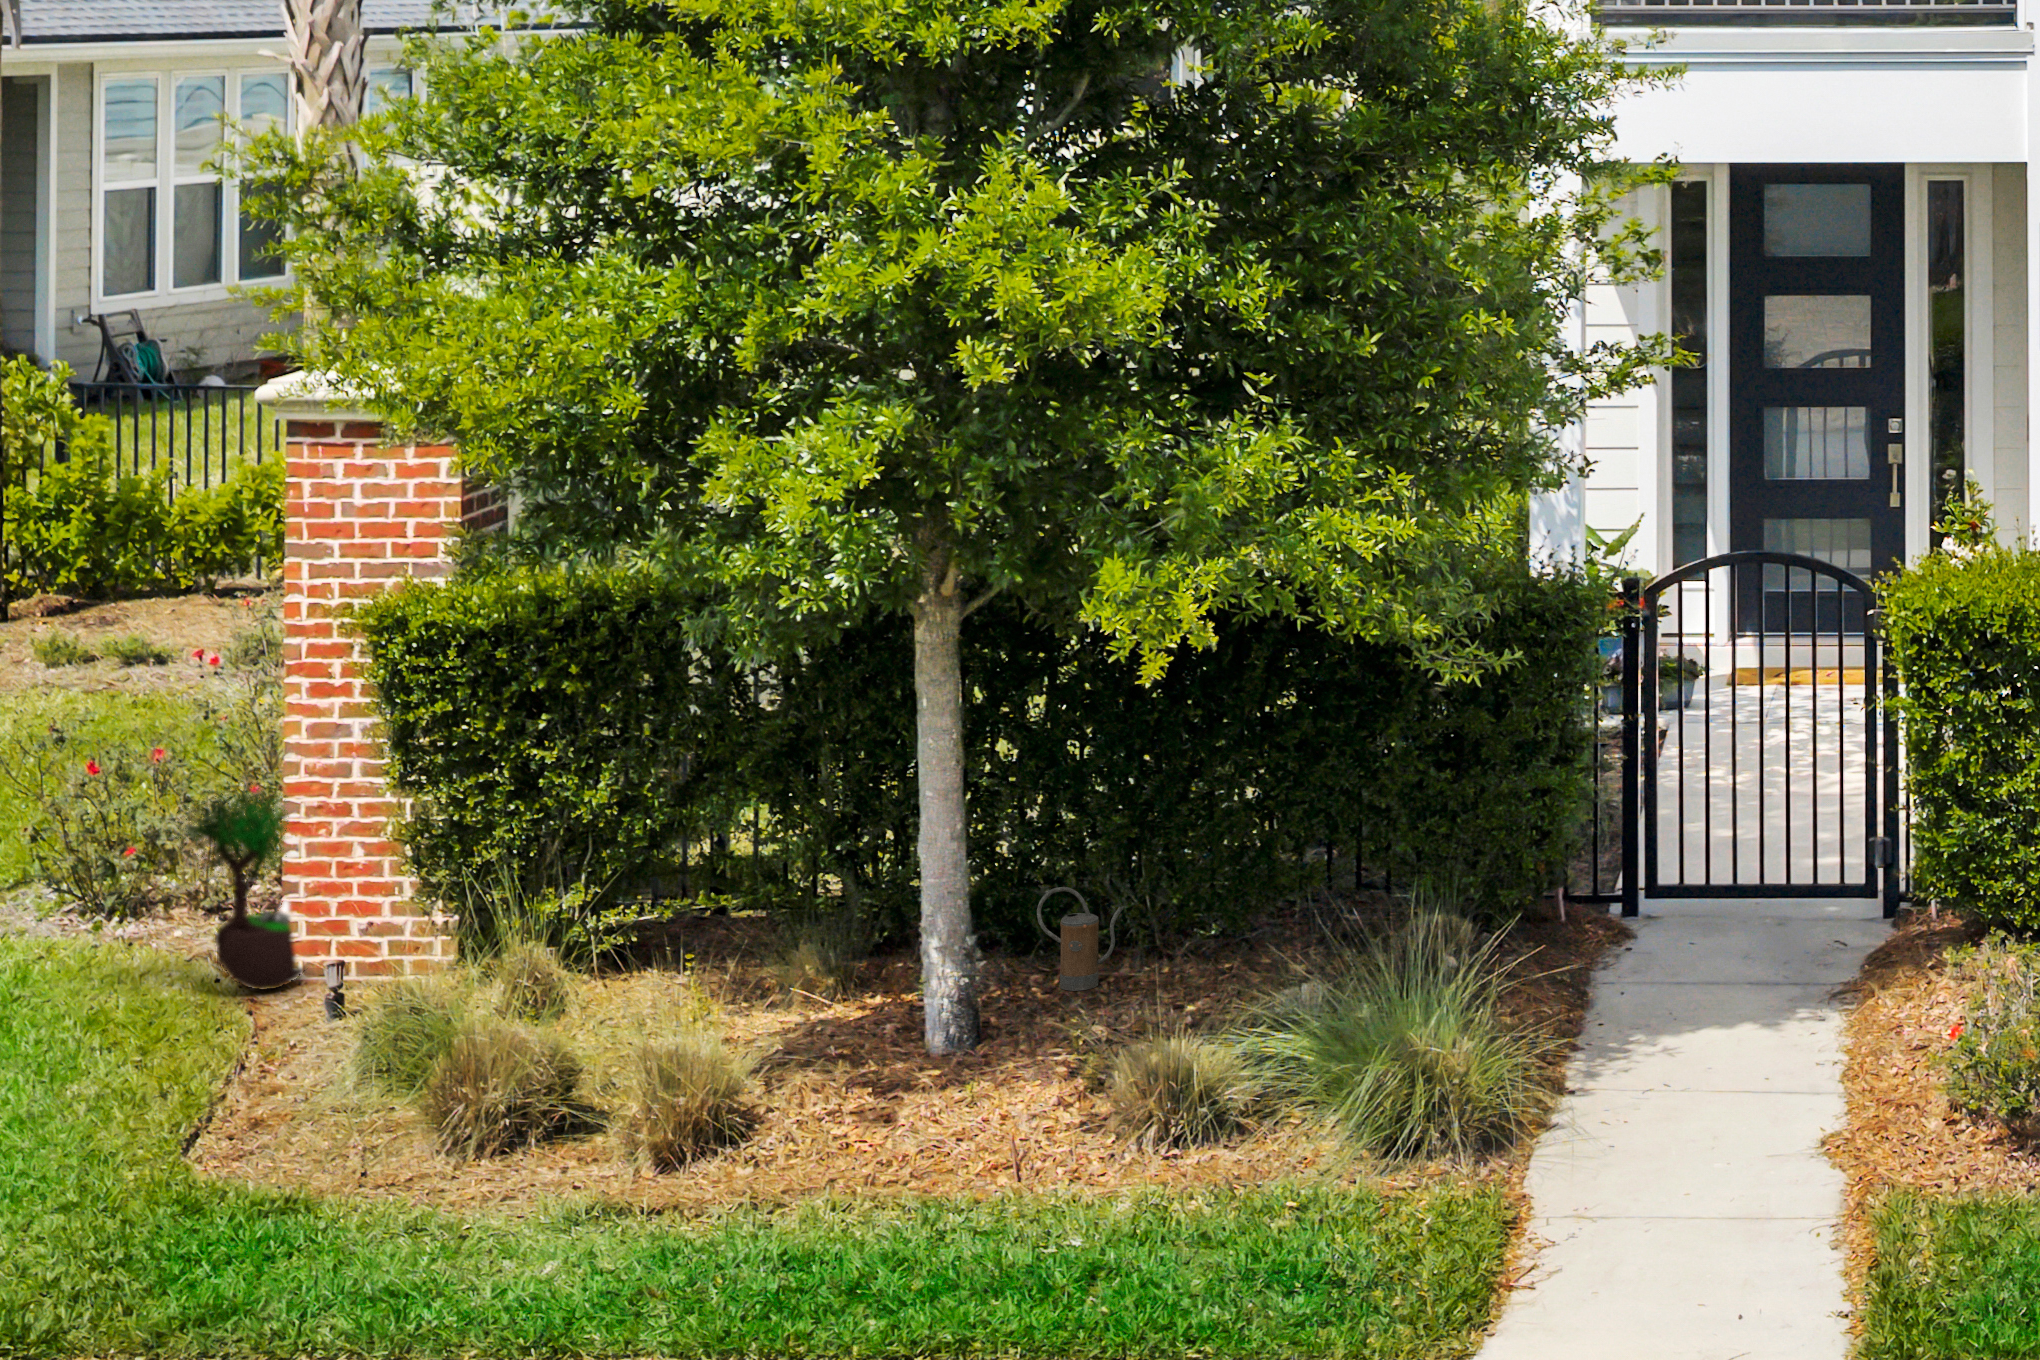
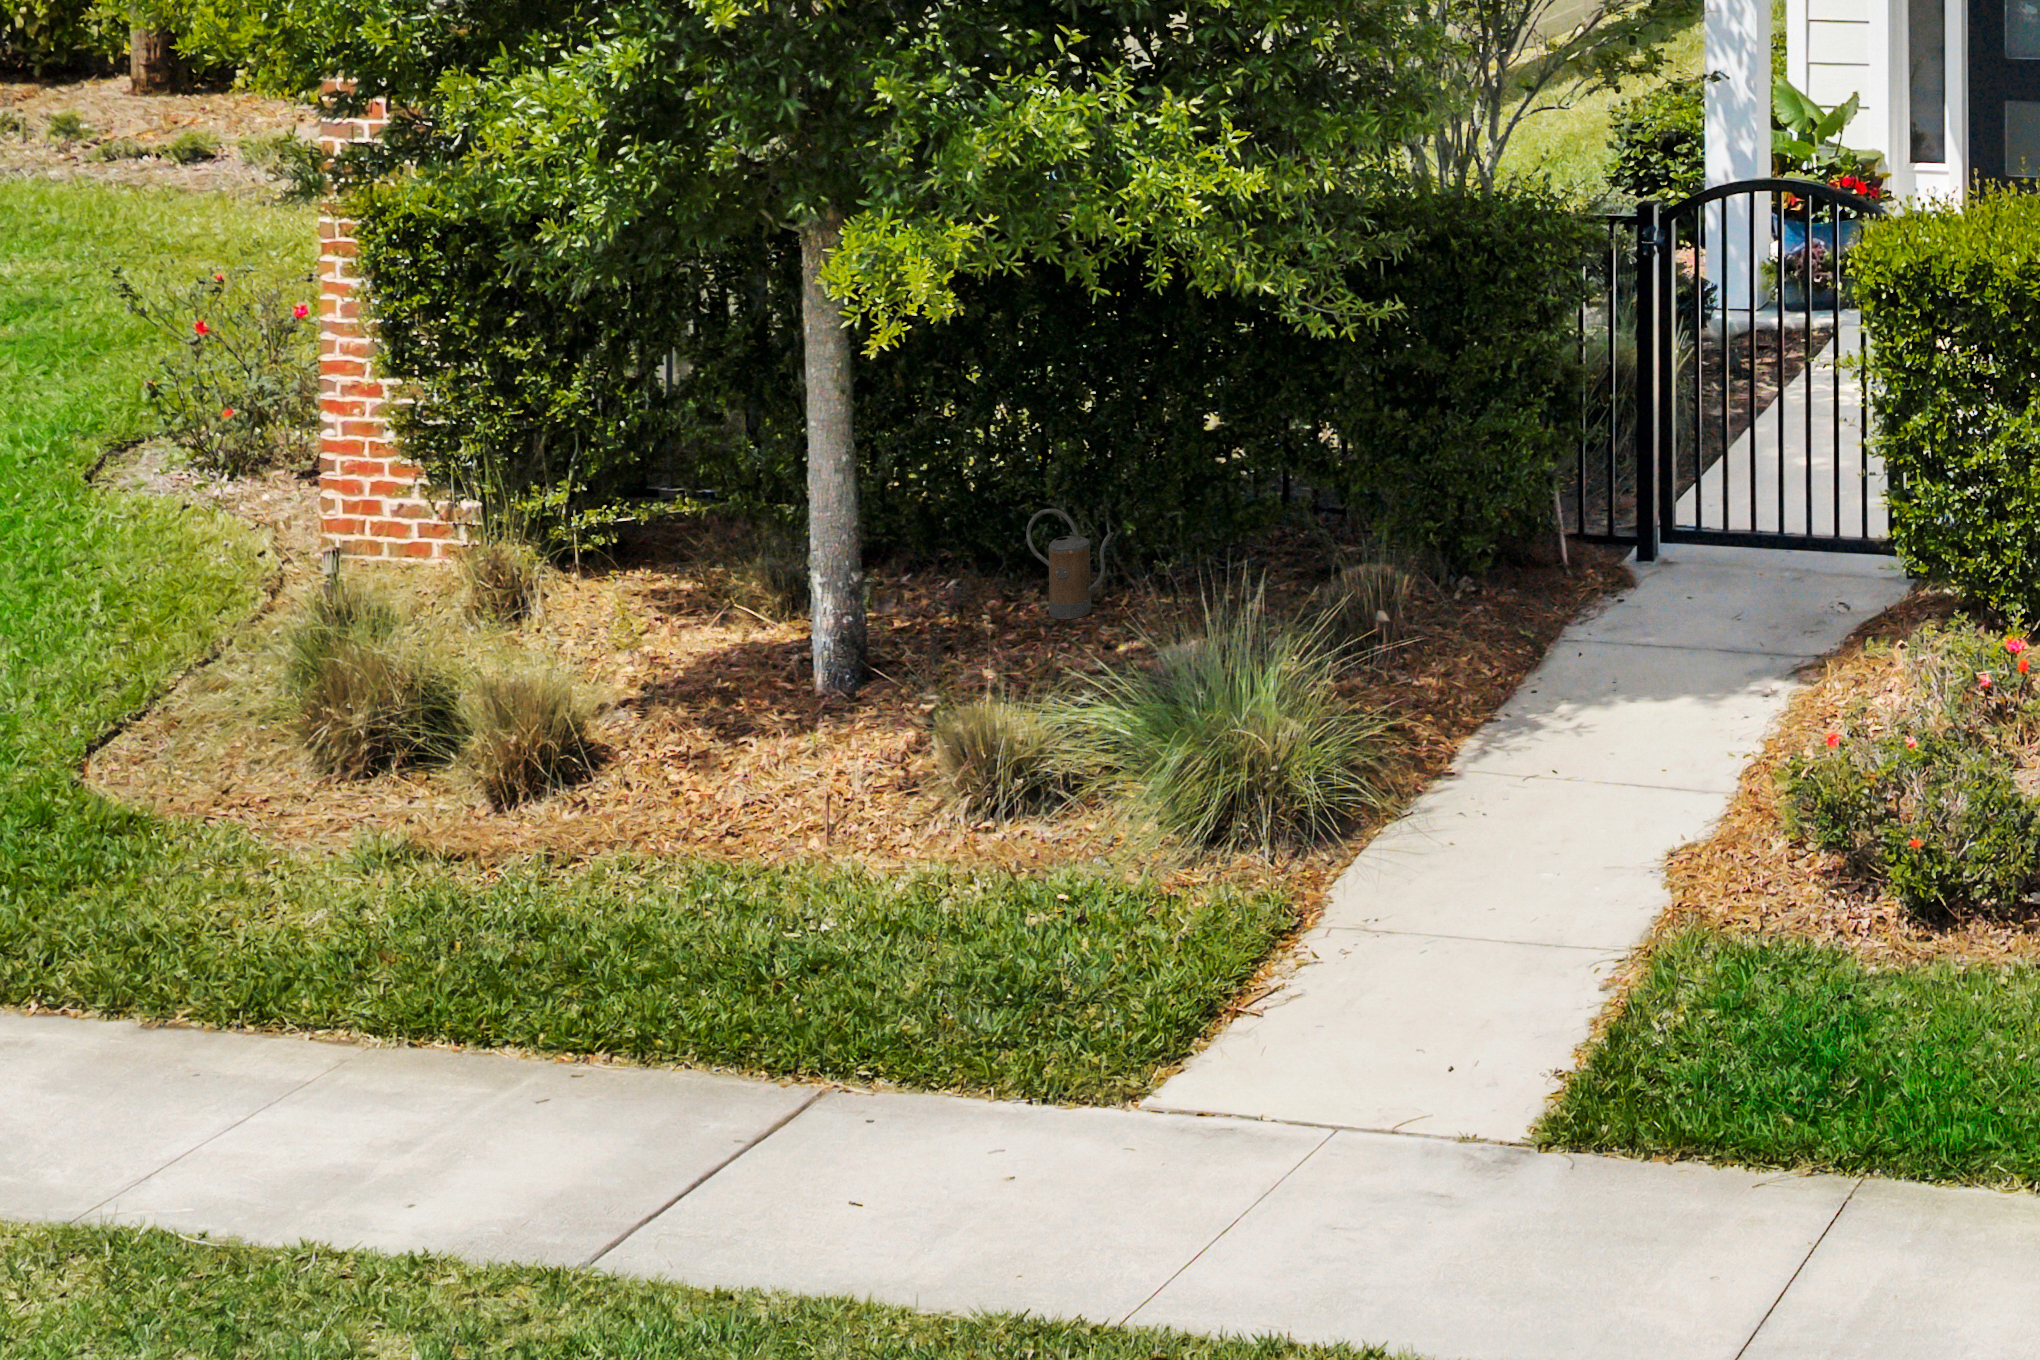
potted tree: present [174,776,304,990] -> none [192,342,350,567]

